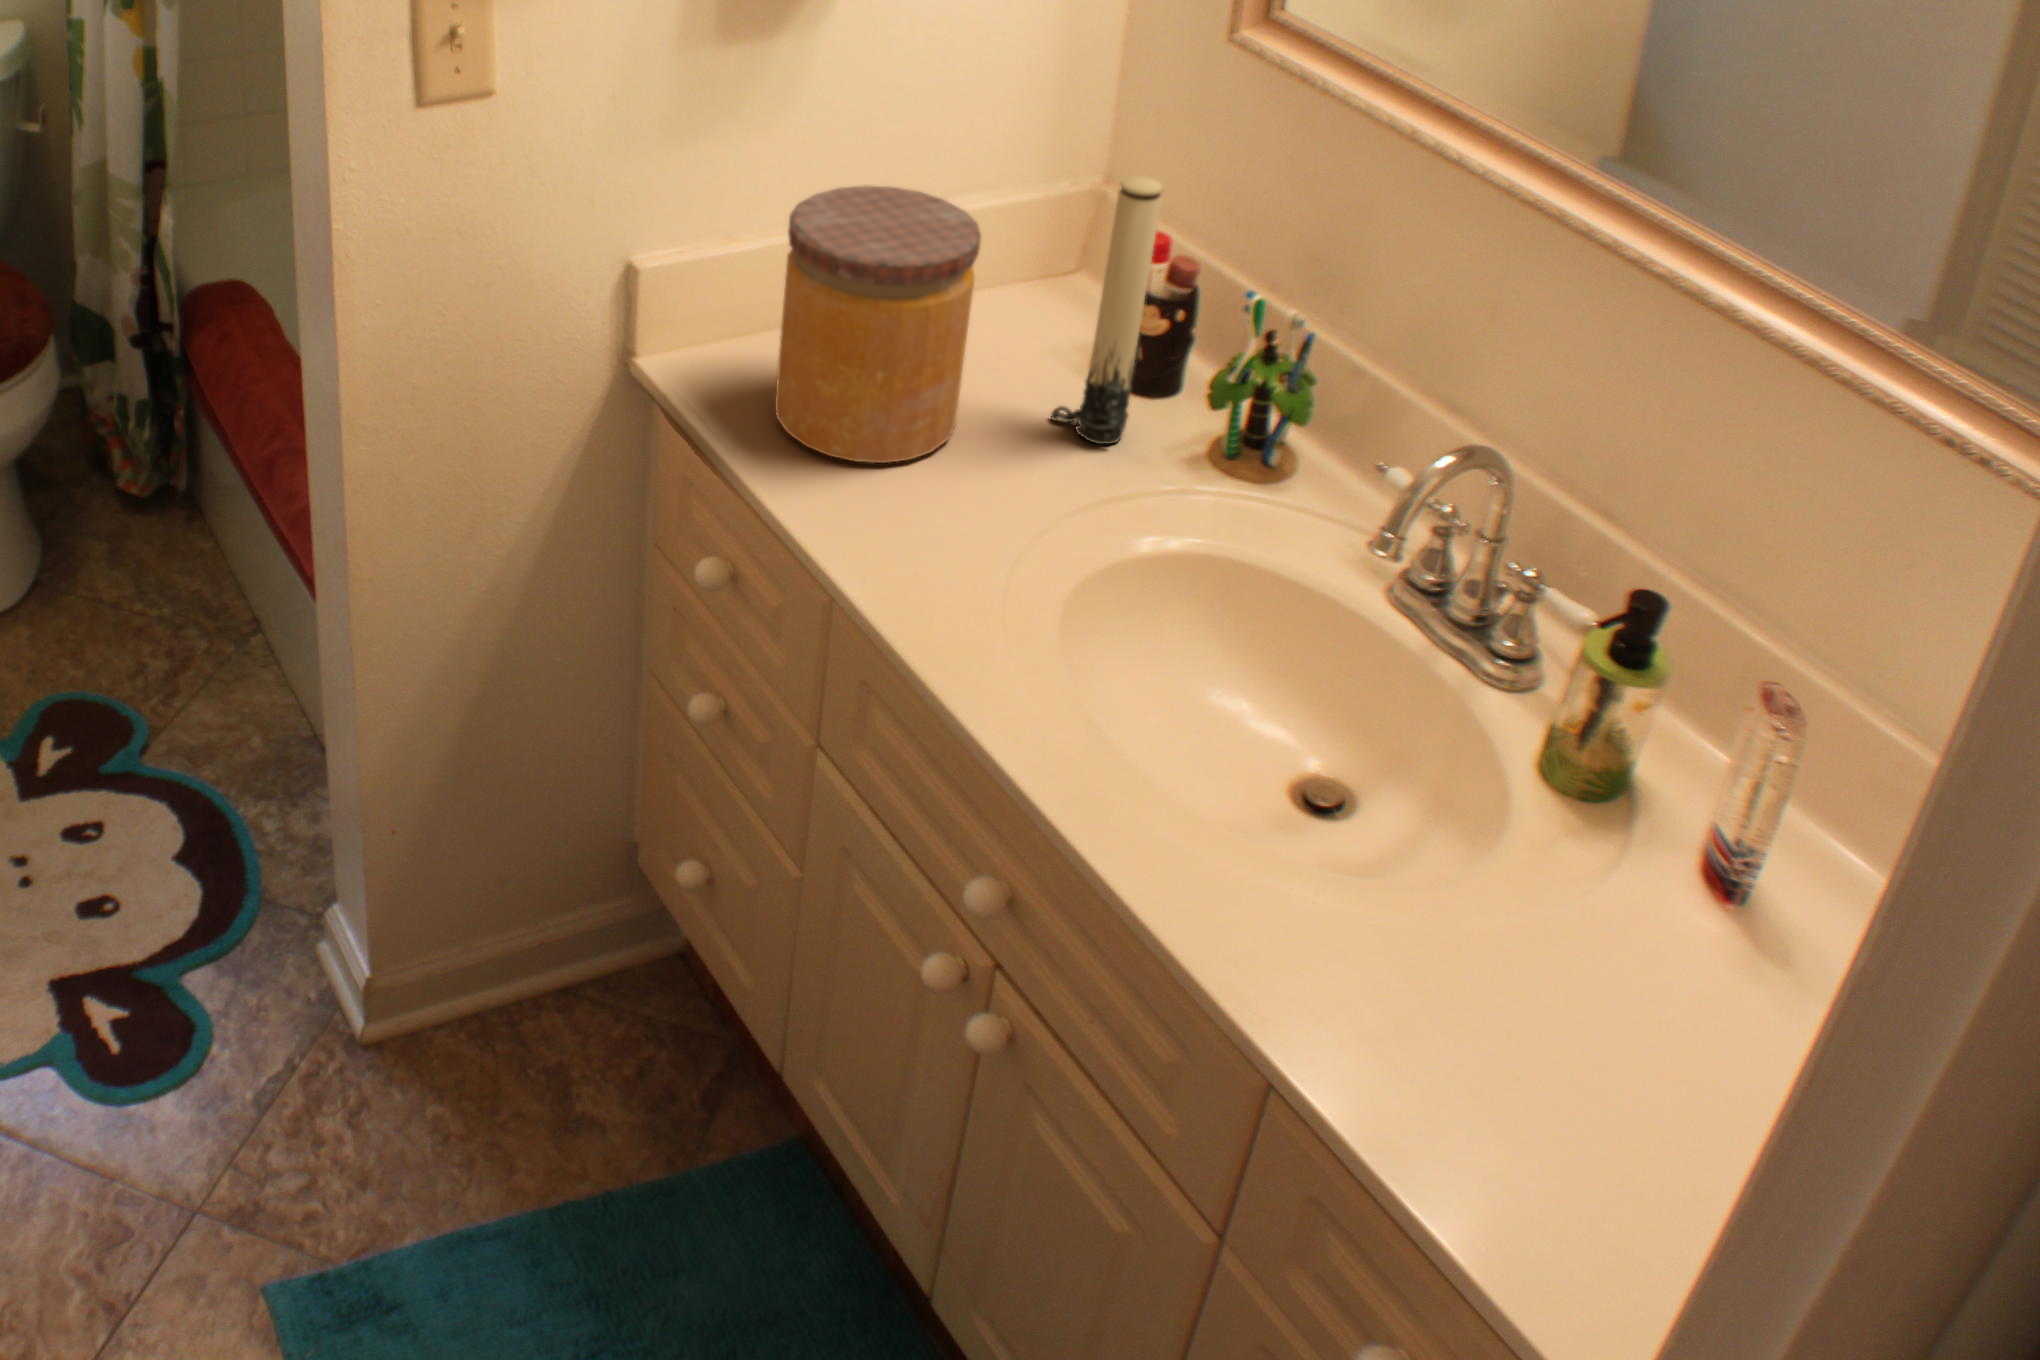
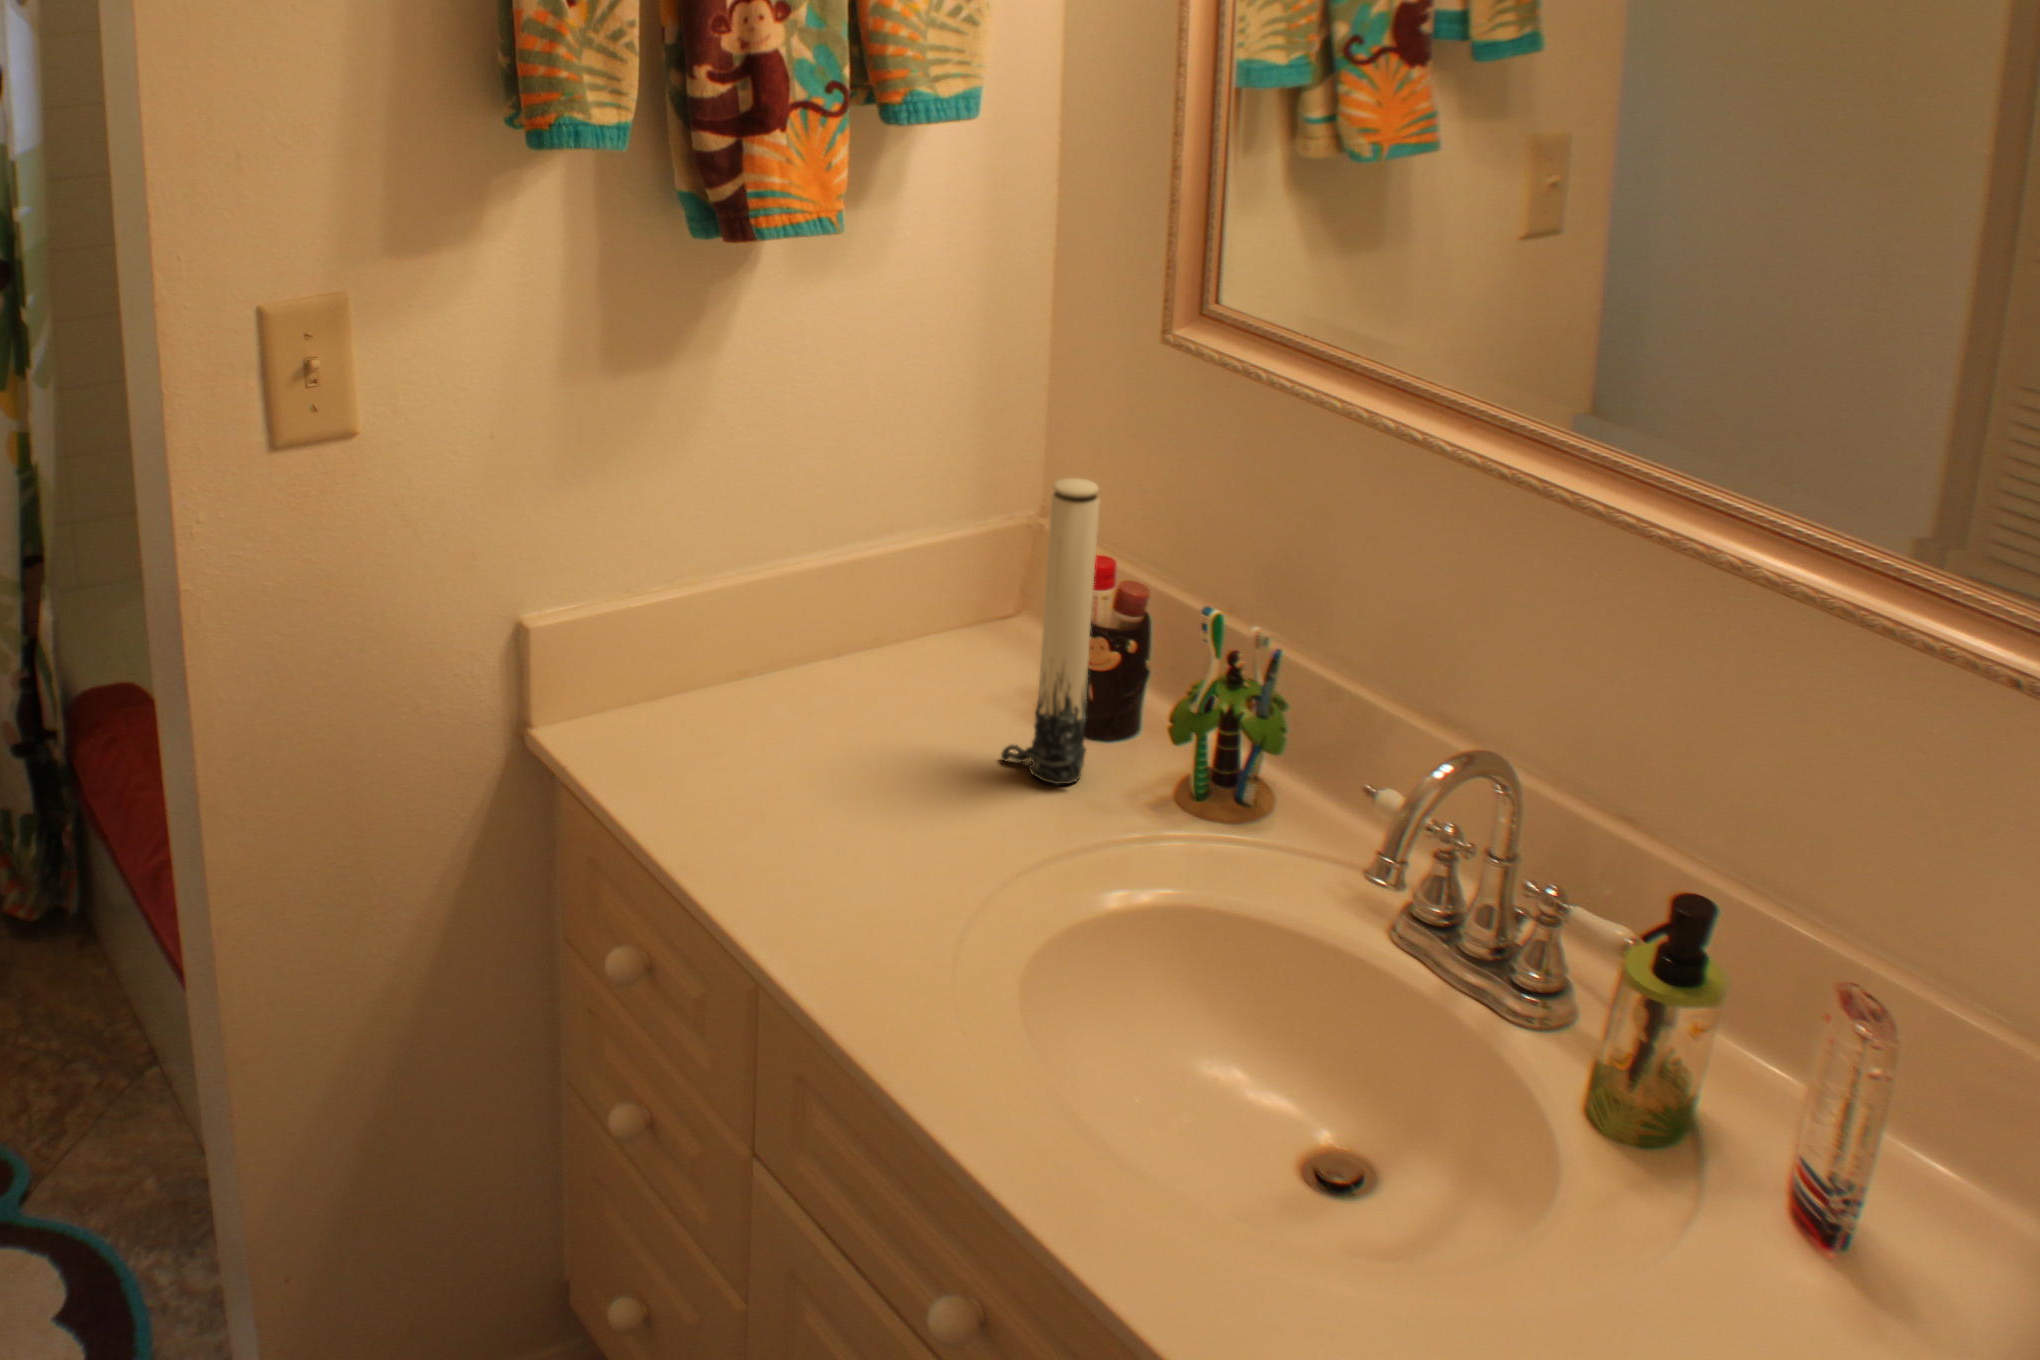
jar: present [775,186,981,463] -> none [692,506,906,816]

